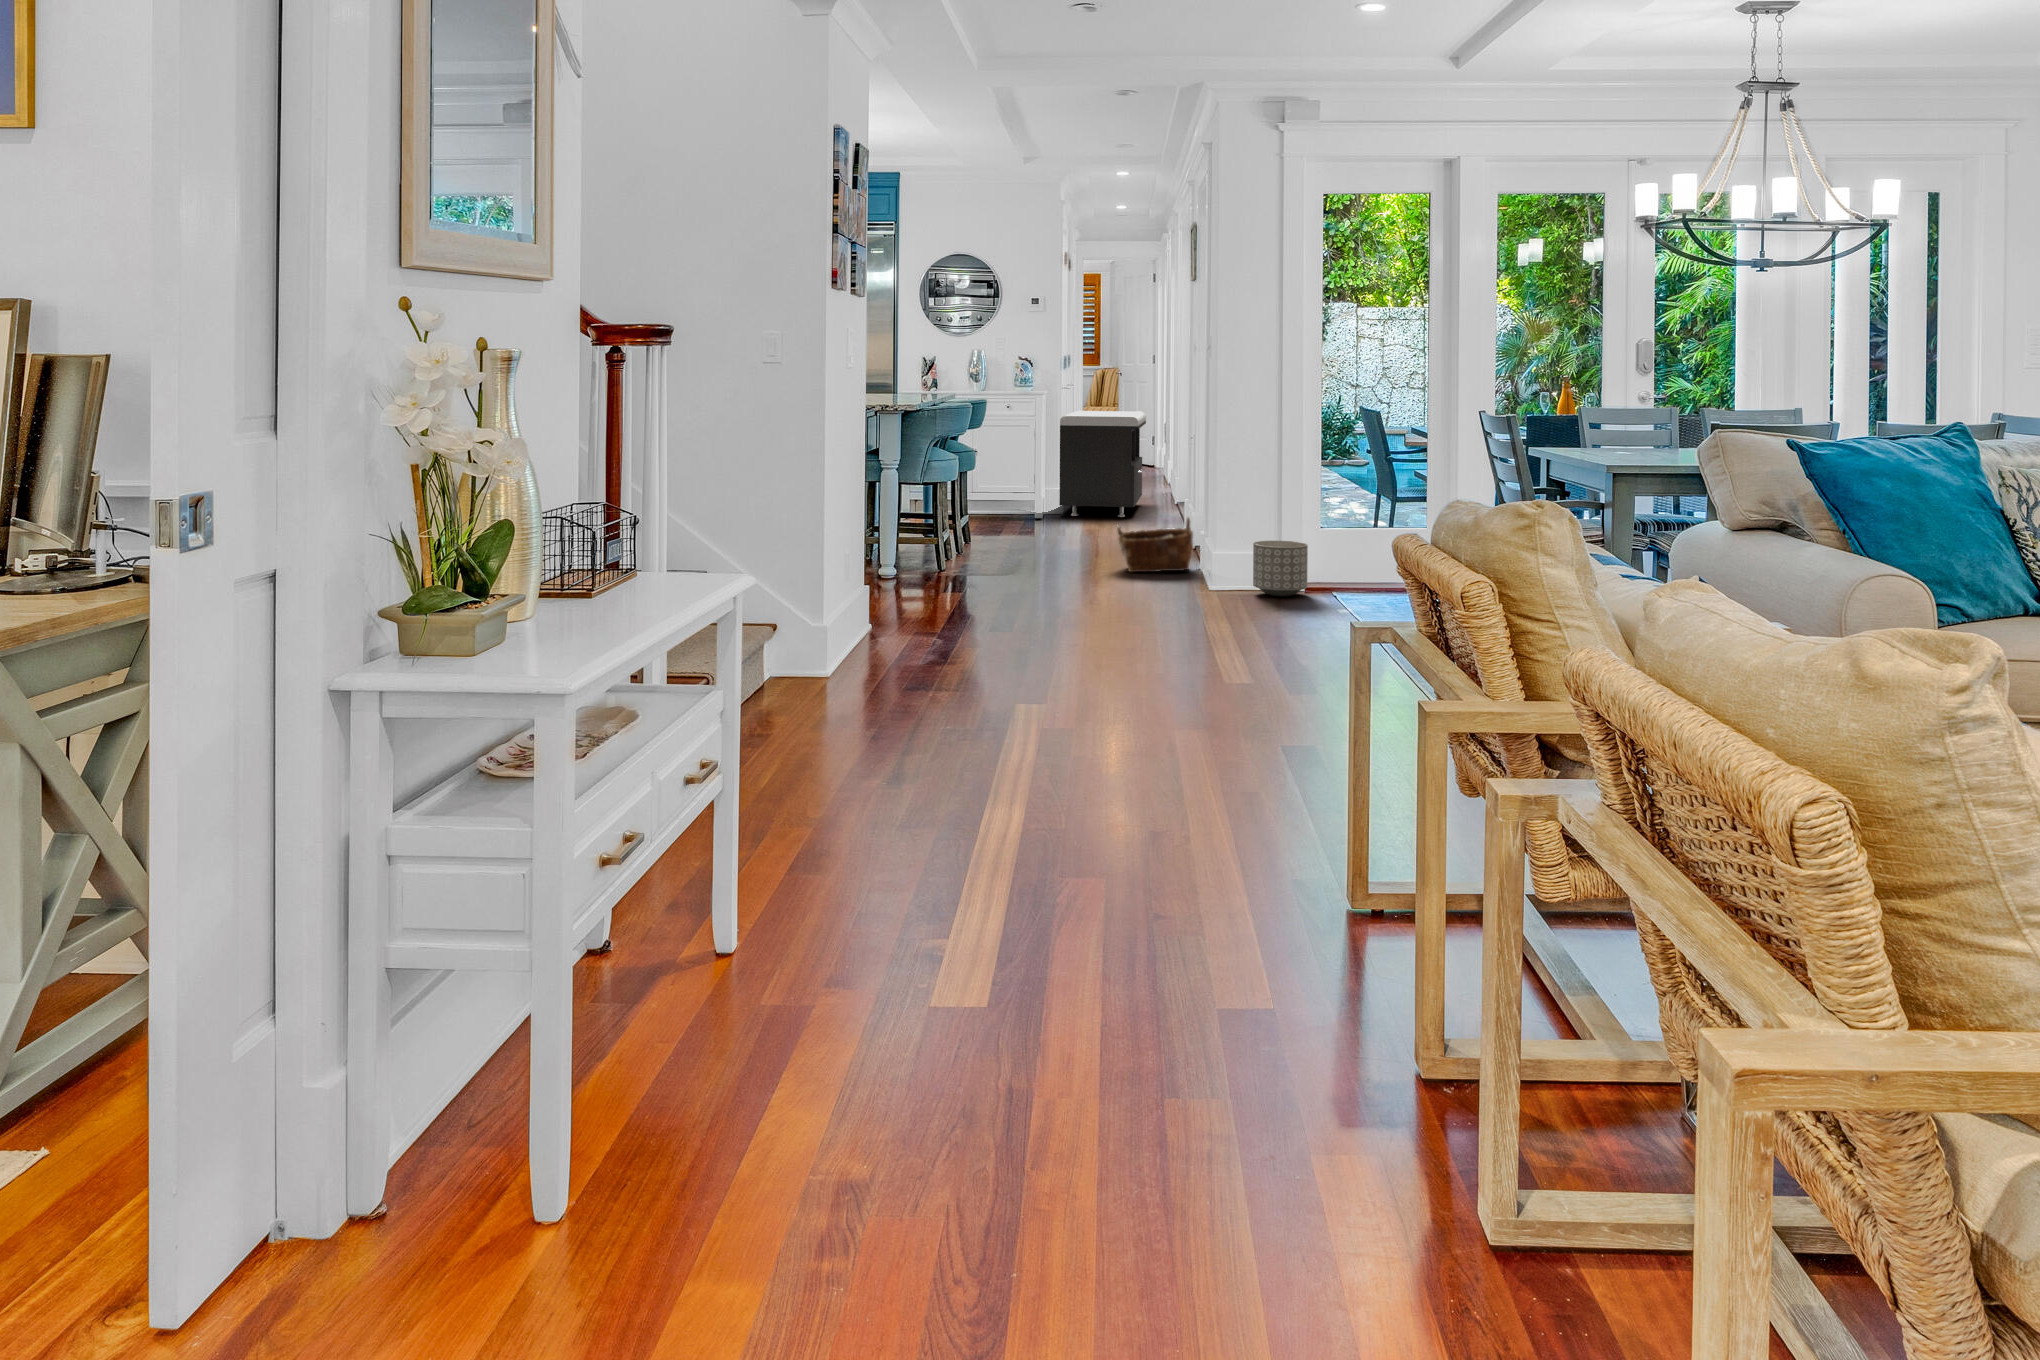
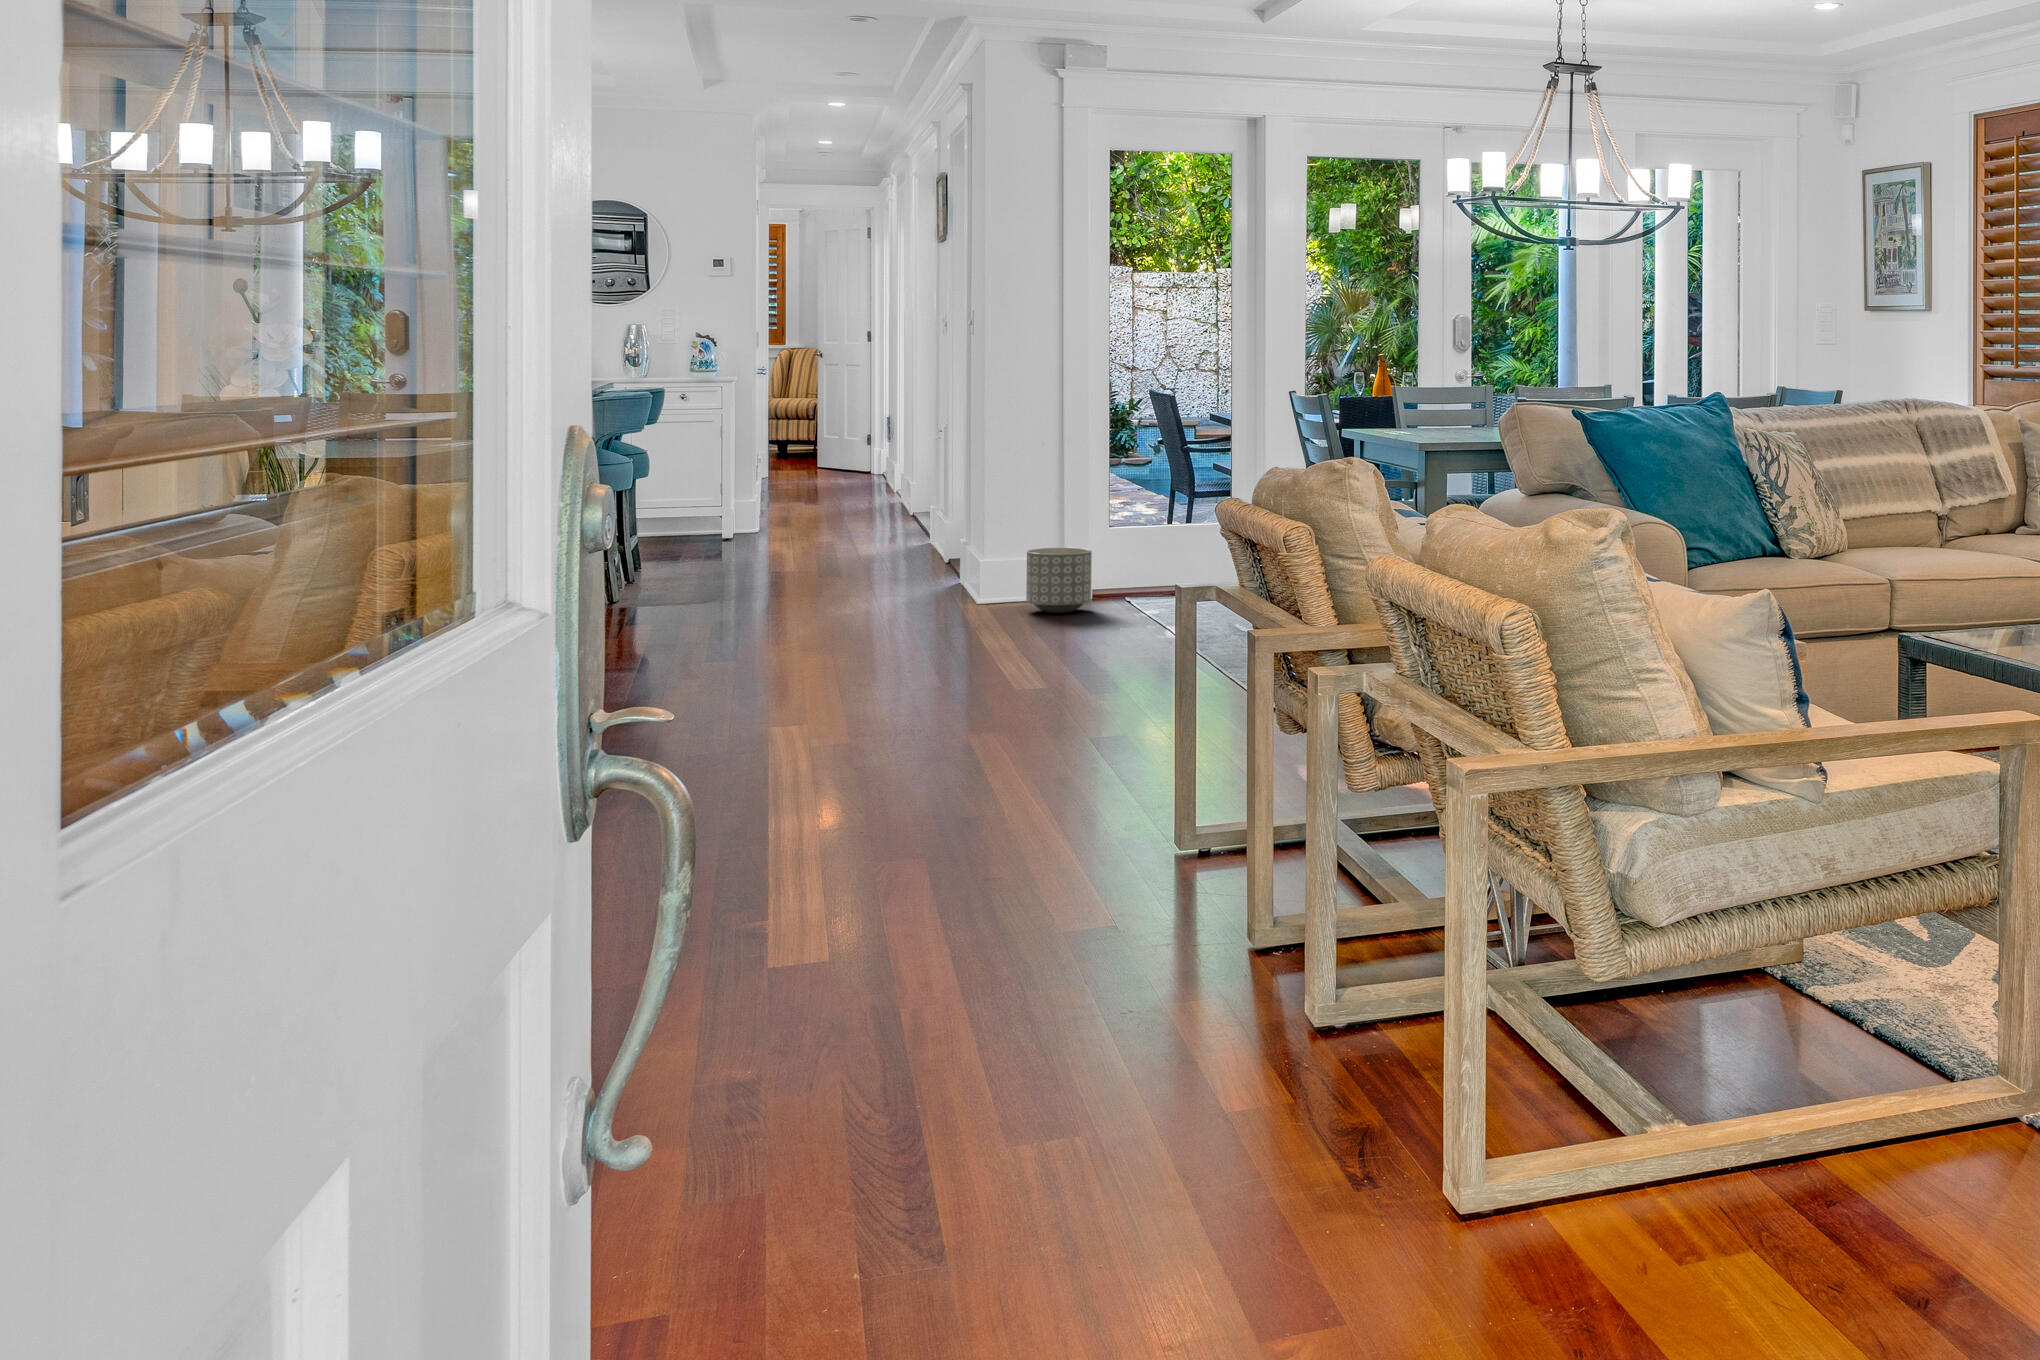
storage bench: present [1059,411,1146,517] -> none [756,402,871,538]
woven basket: present [1117,518,1193,572] -> none [849,526,948,597]

